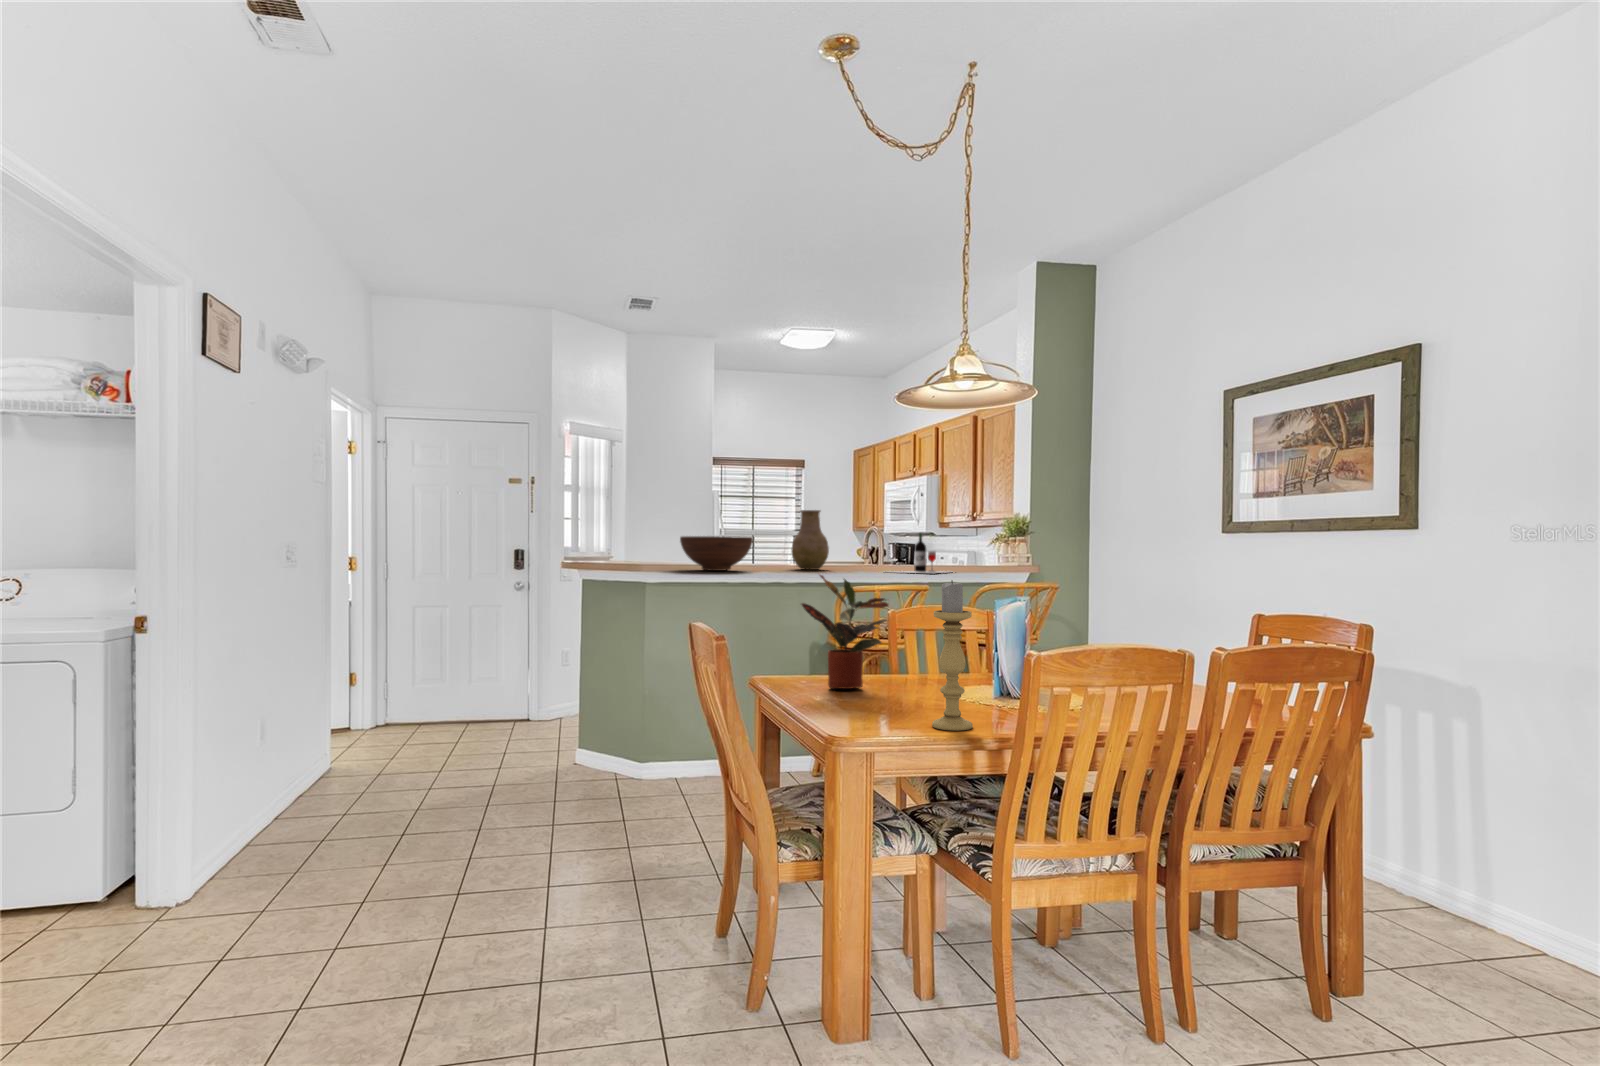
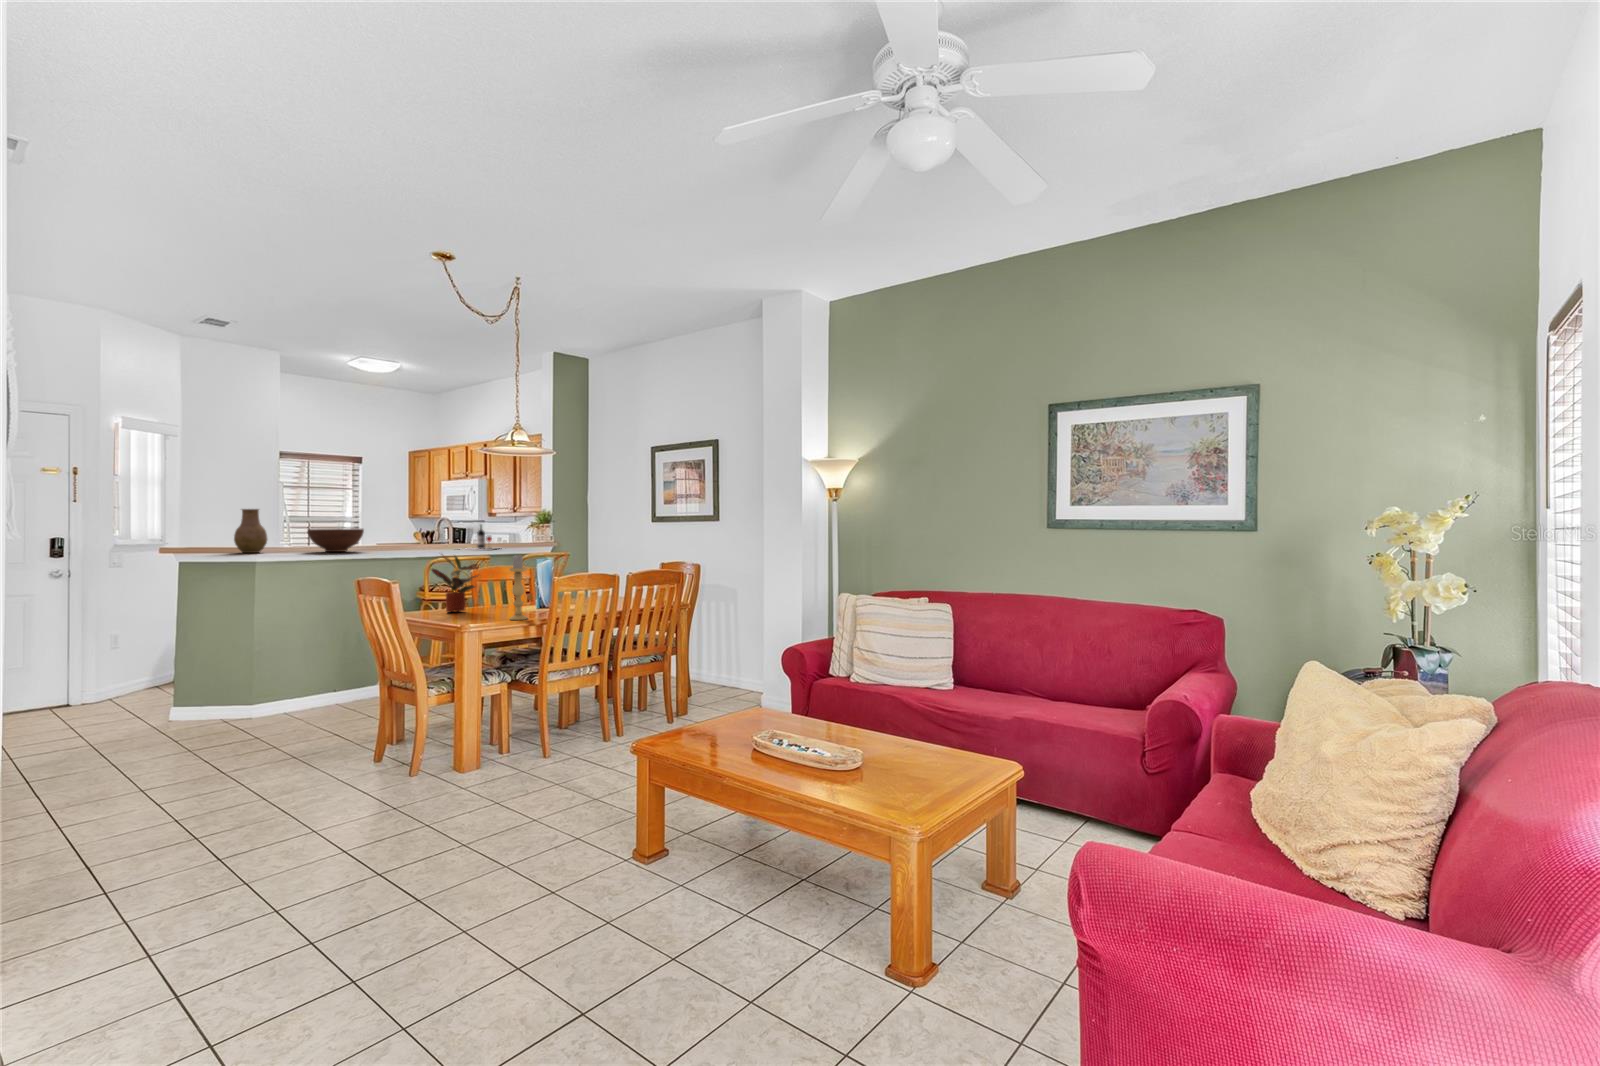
vase: present [791,510,829,570] -> present [234,509,267,553]

